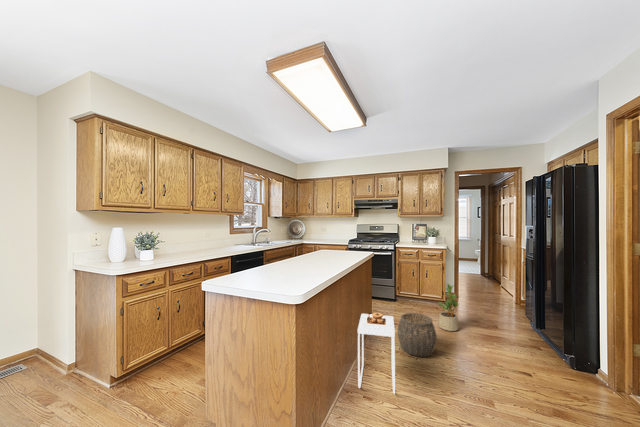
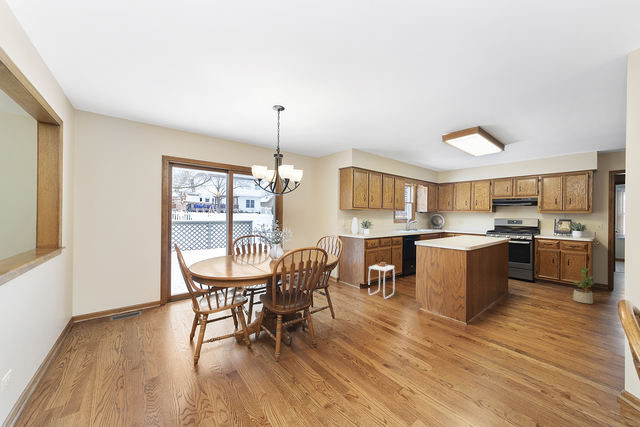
side table: present [358,313,395,394] -> present [369,262,394,298]
woven basket: present [397,313,437,356] -> none [530,282,565,310]

